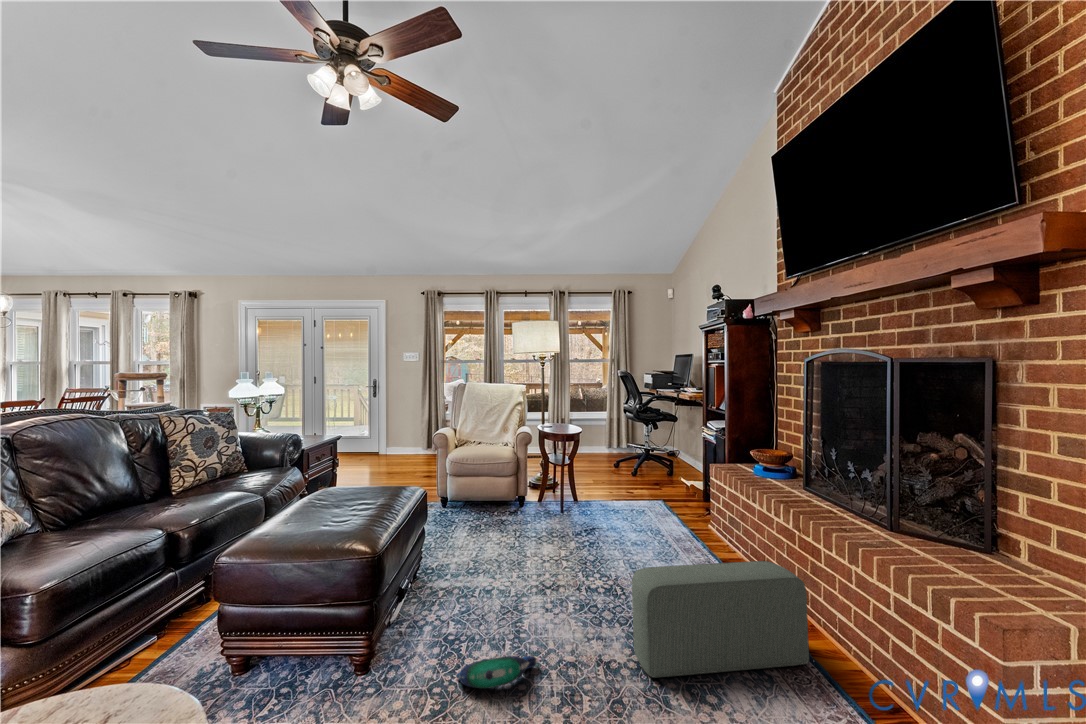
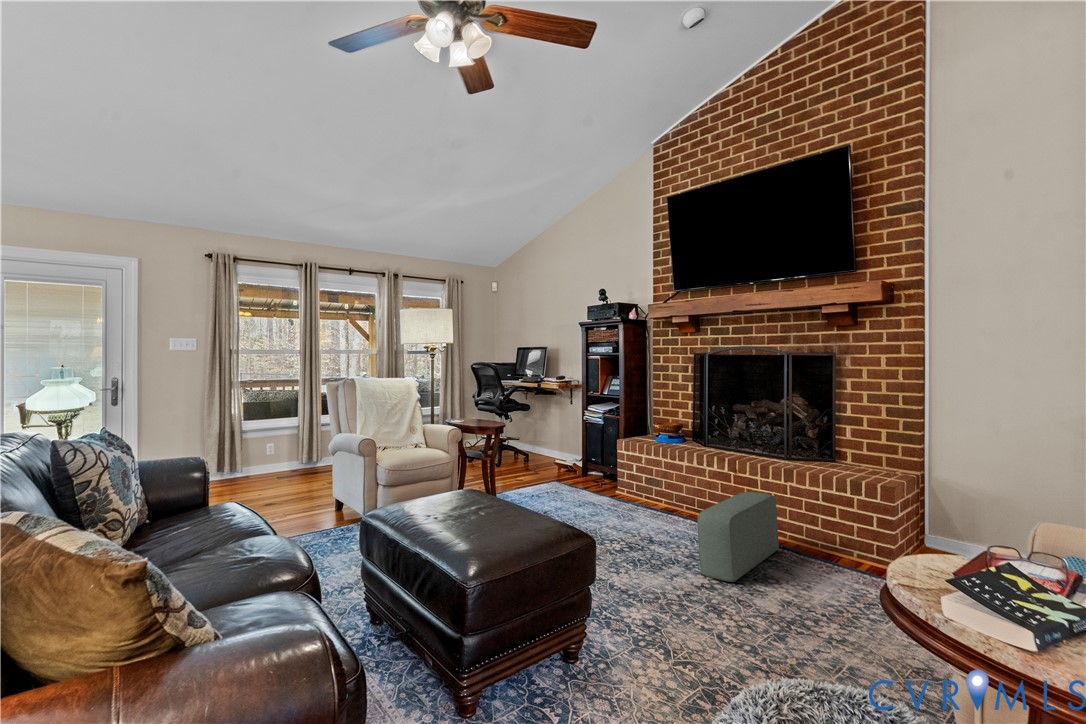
plush toy: present [456,656,537,688] -> none [636,596,681,632]

